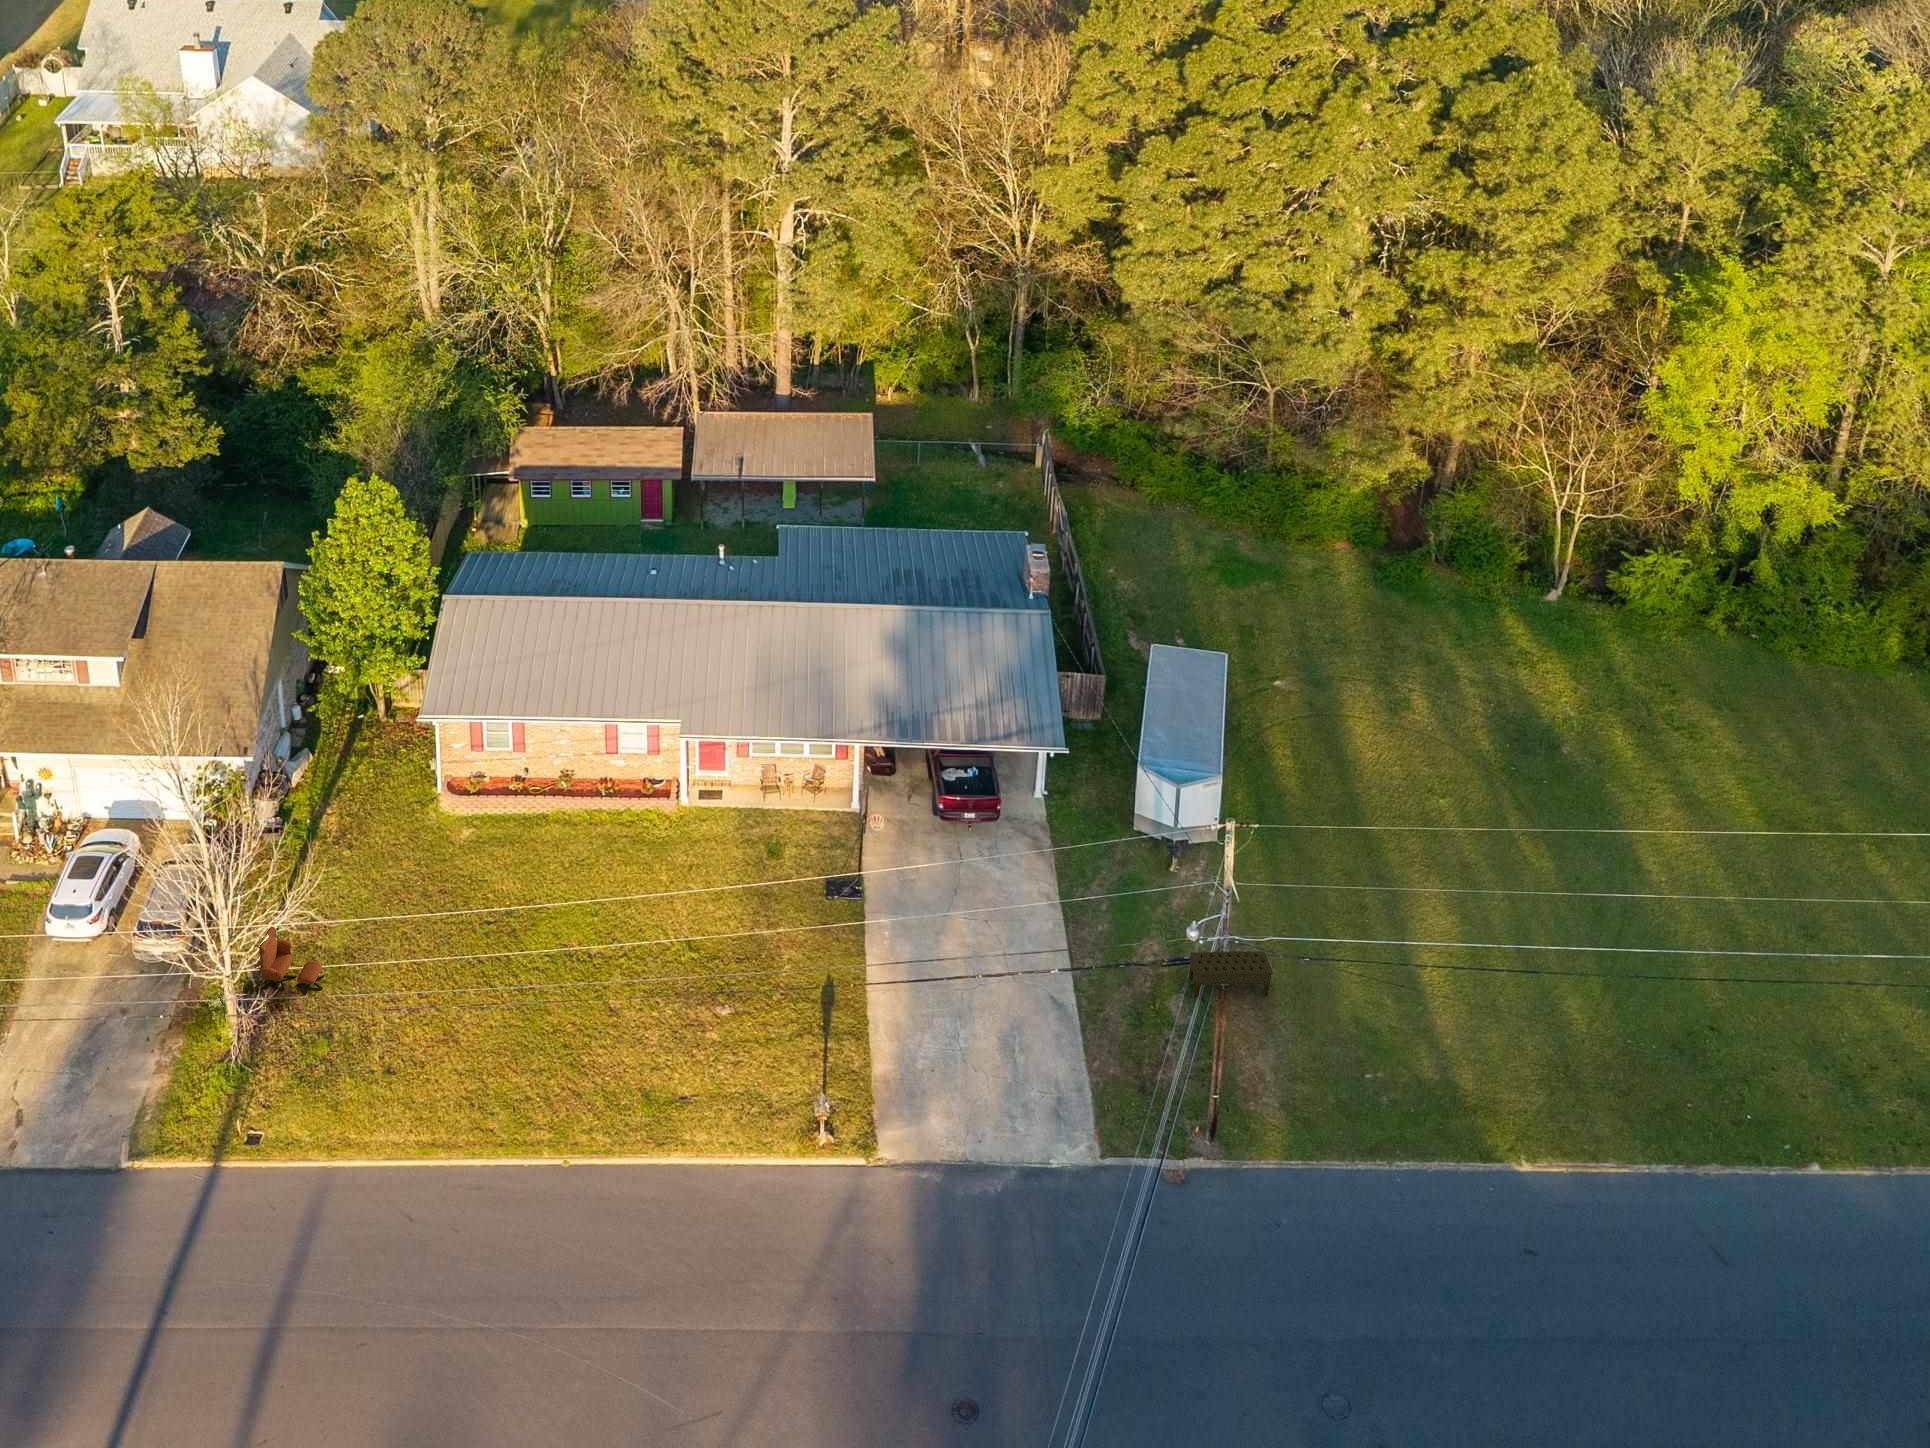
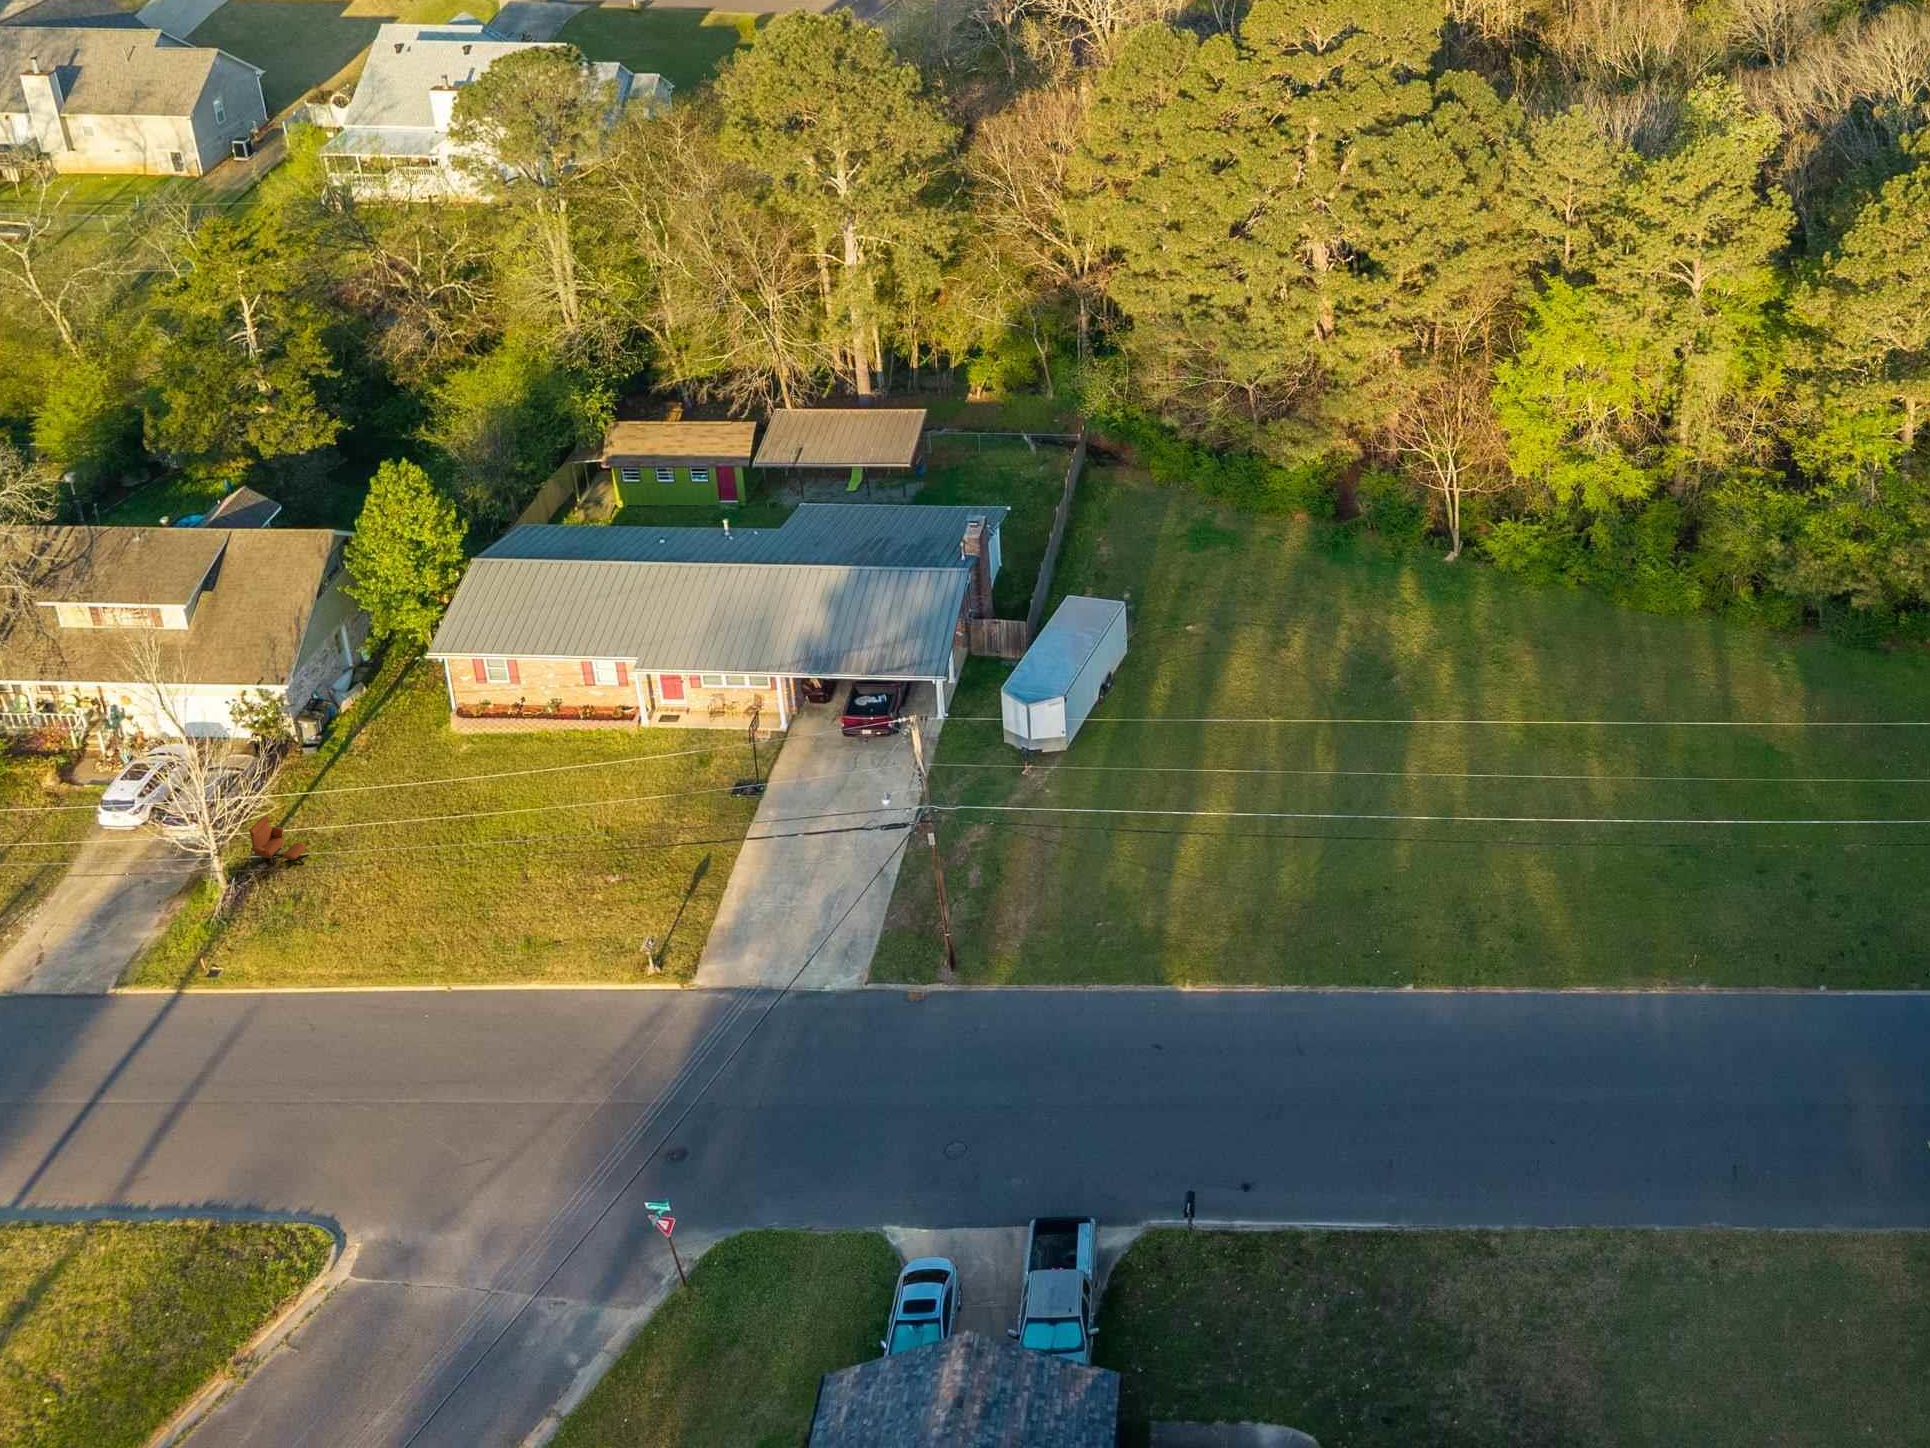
bench: present [1189,951,1272,997] -> none [981,833,1042,868]

